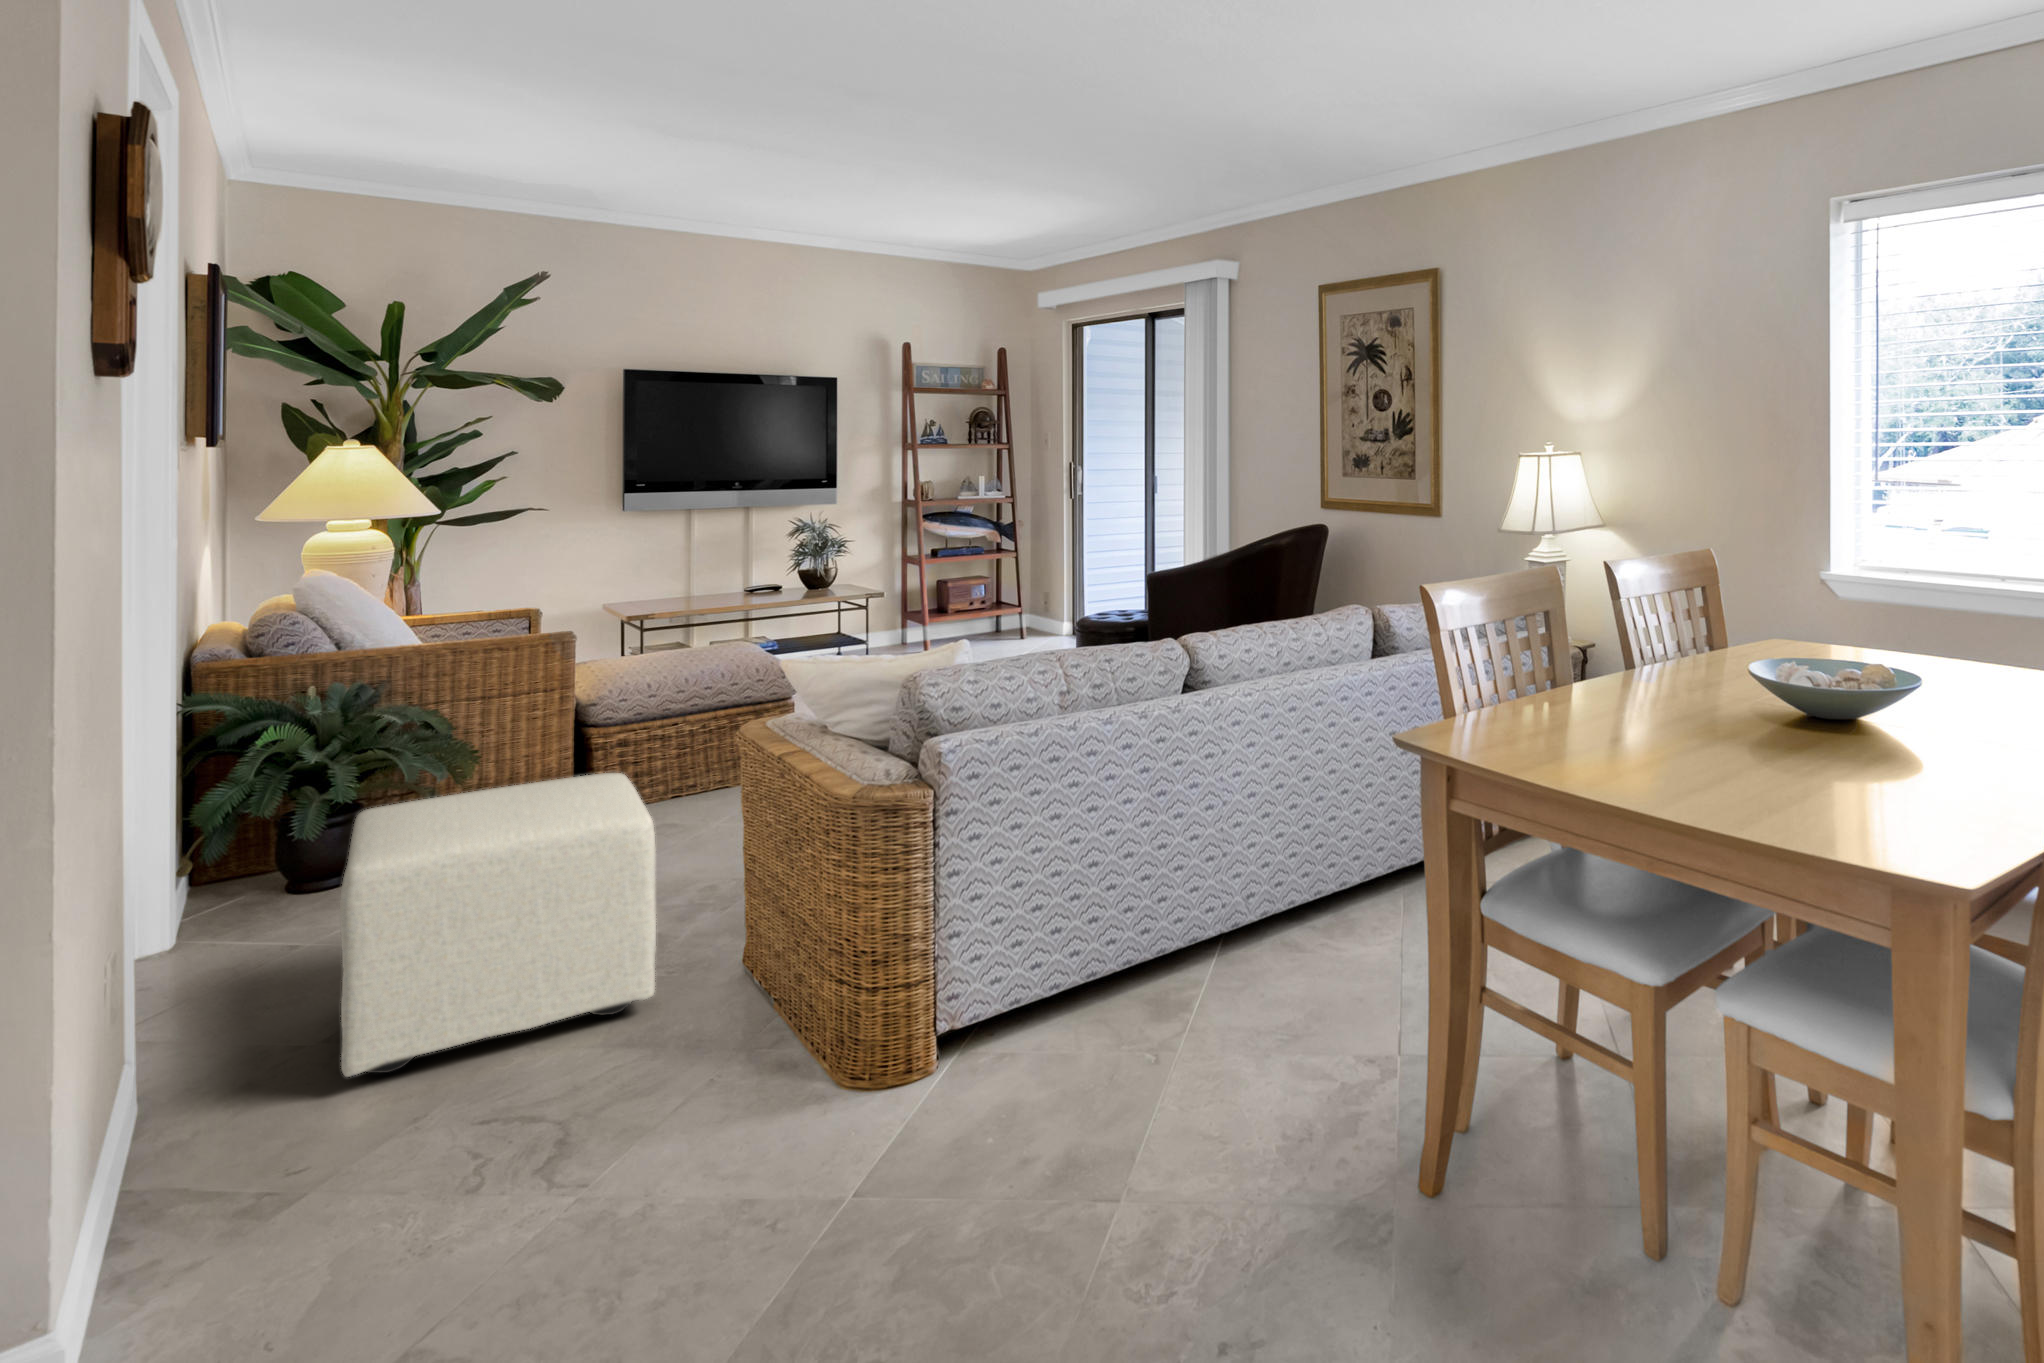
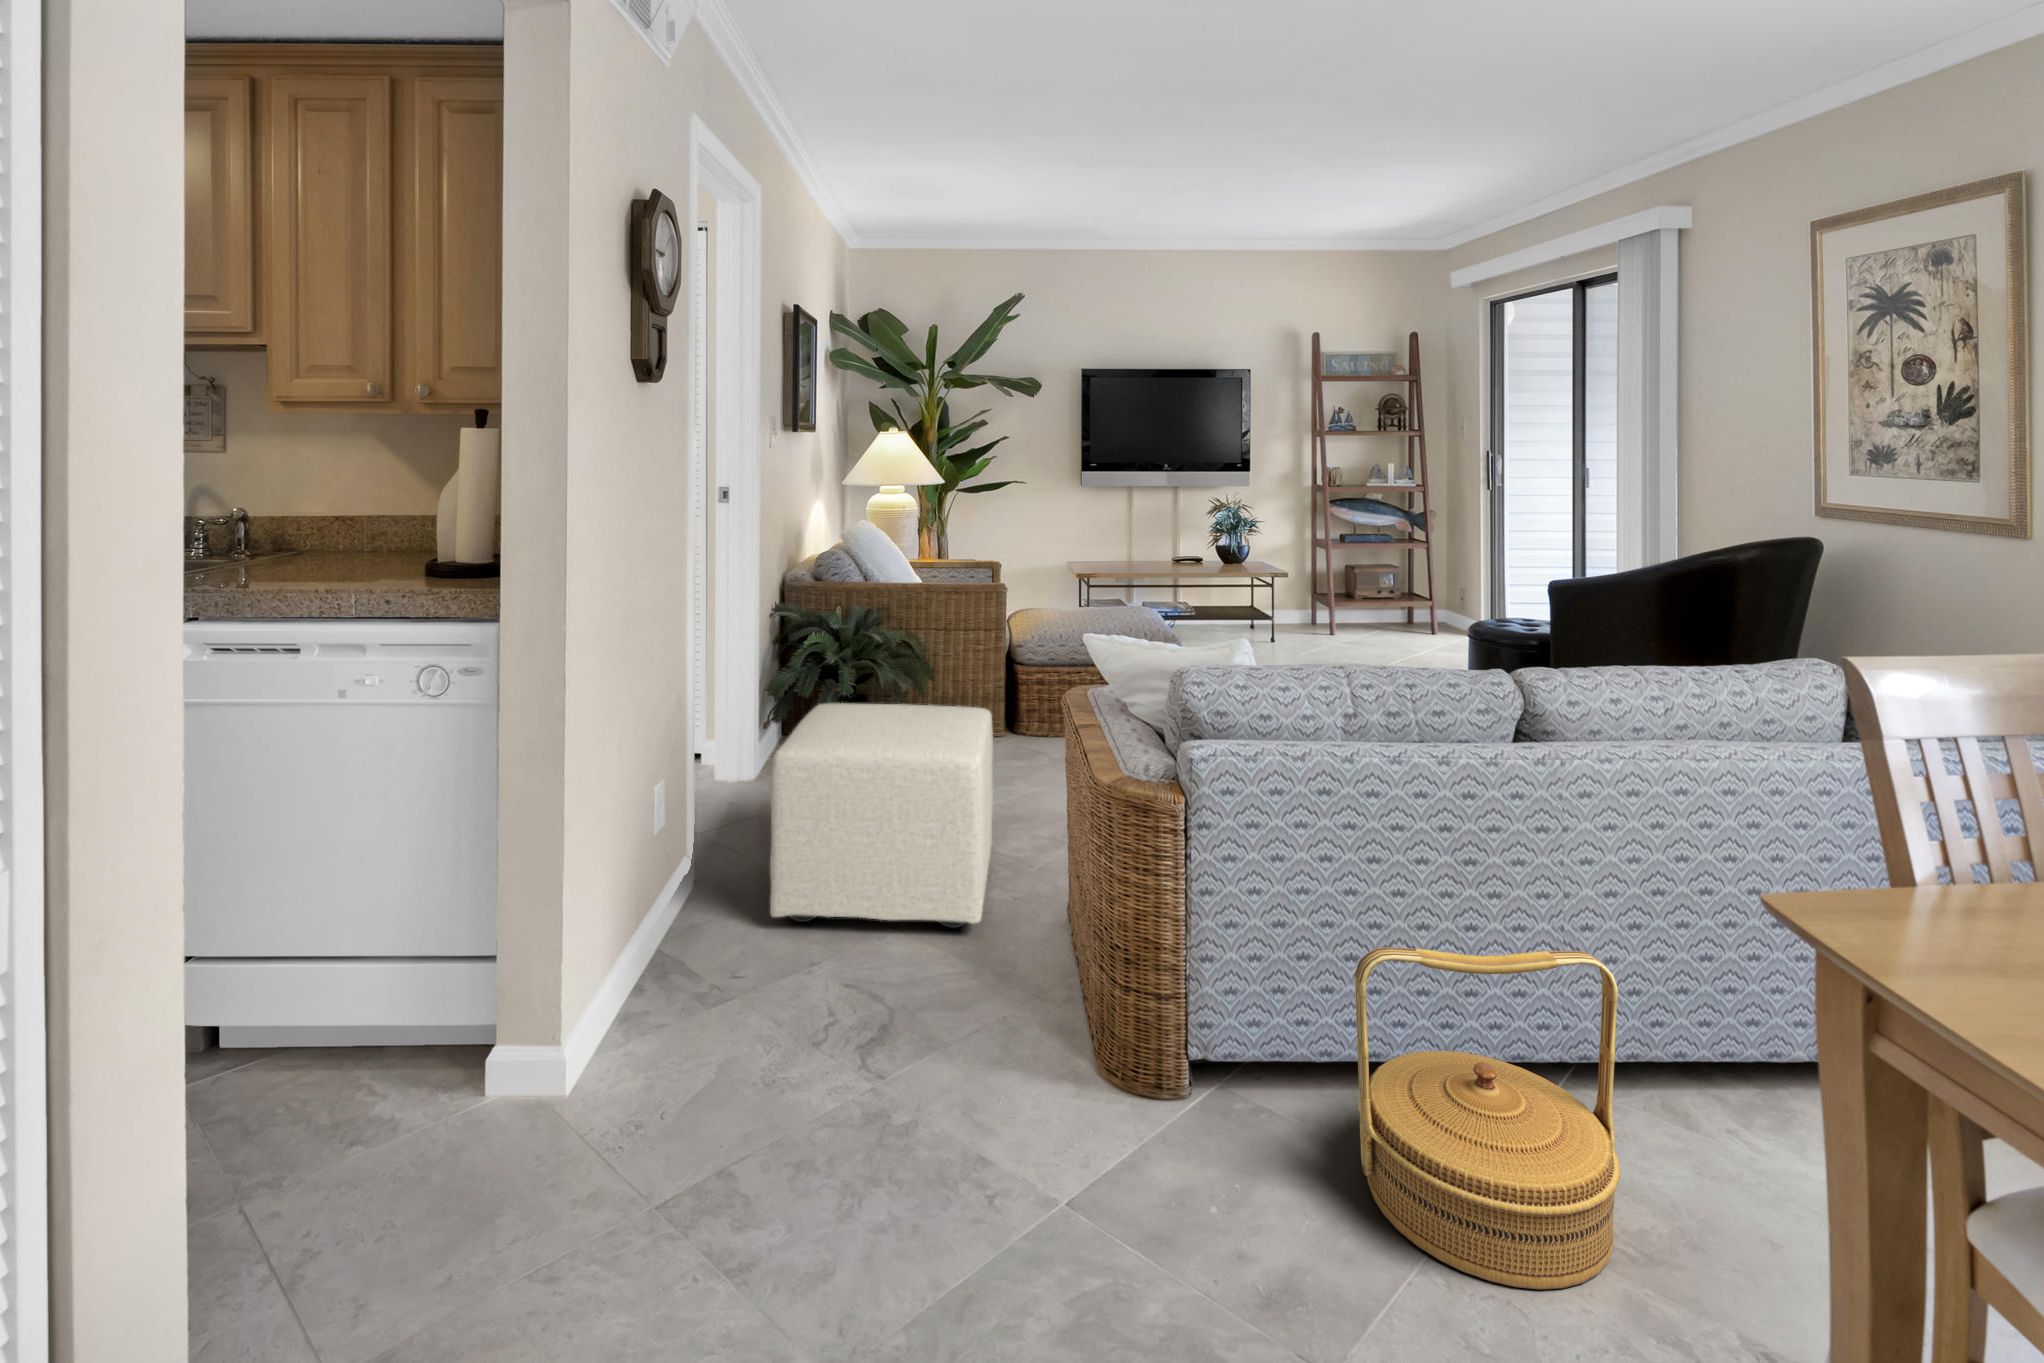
woven basket: none [1091,830,1267,1076] -> present [1354,947,1620,1290]

